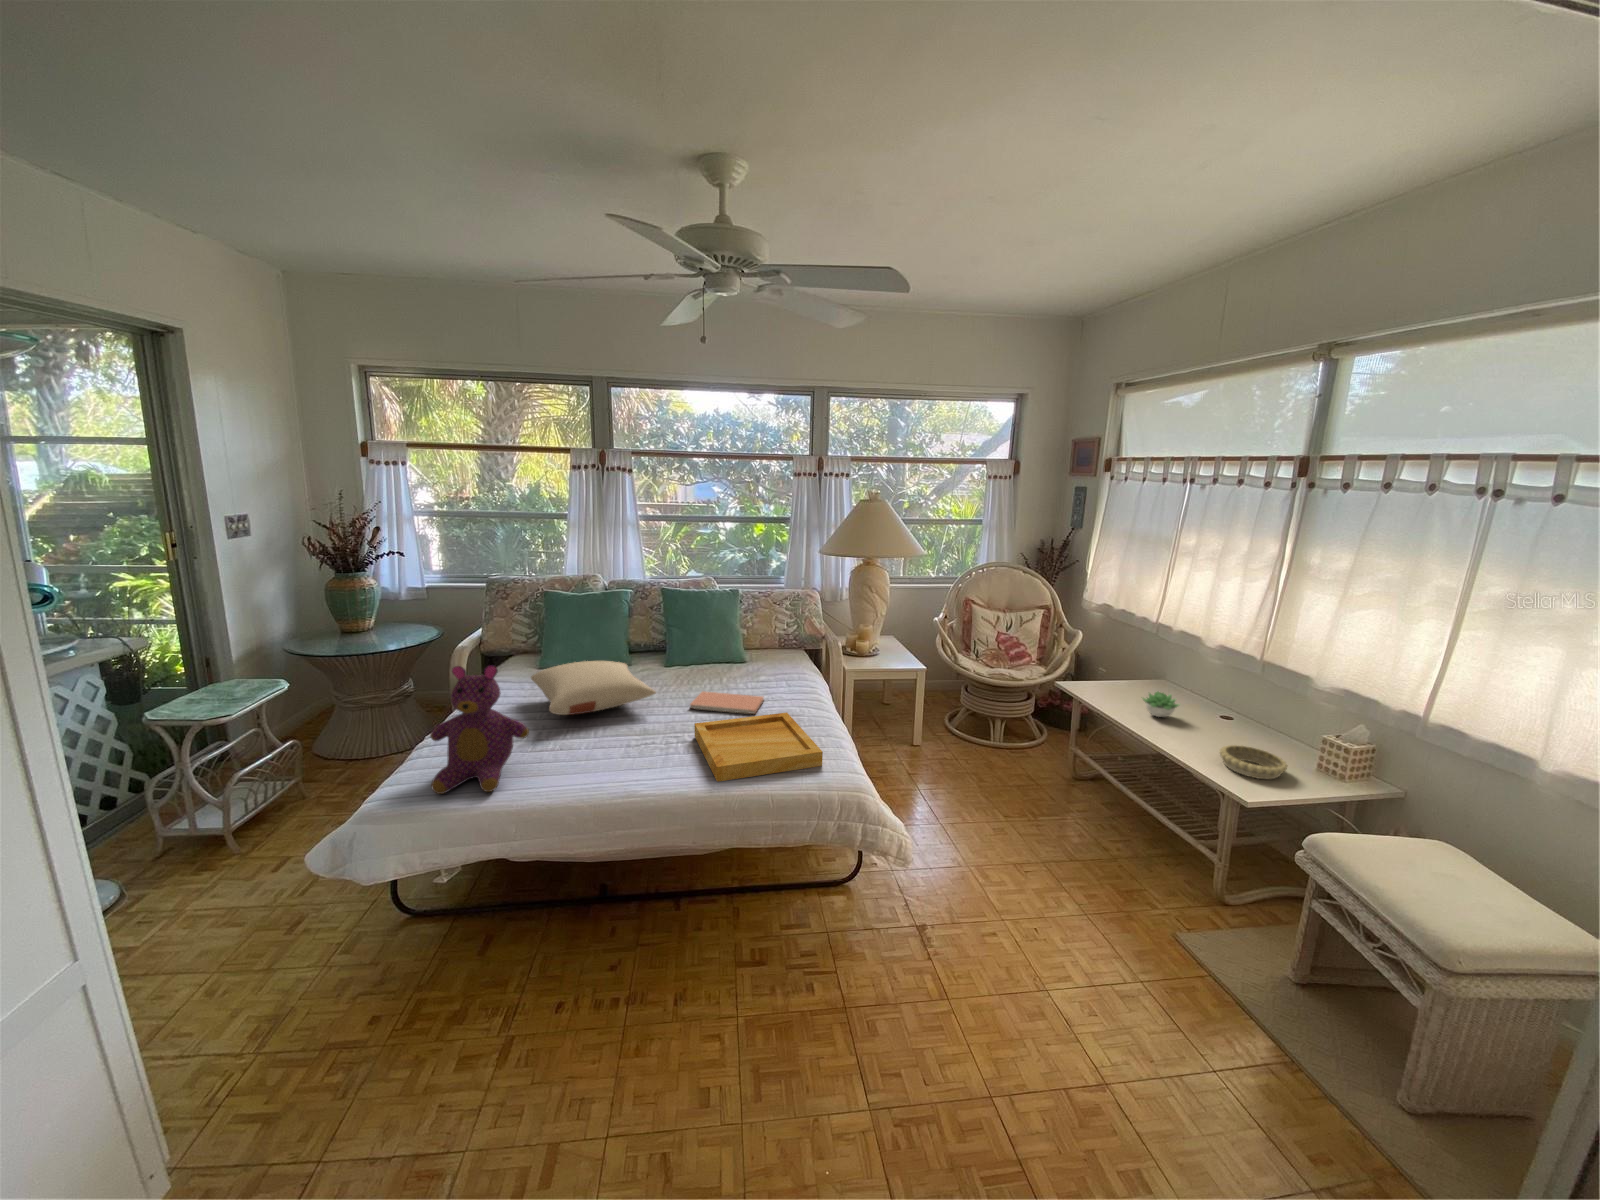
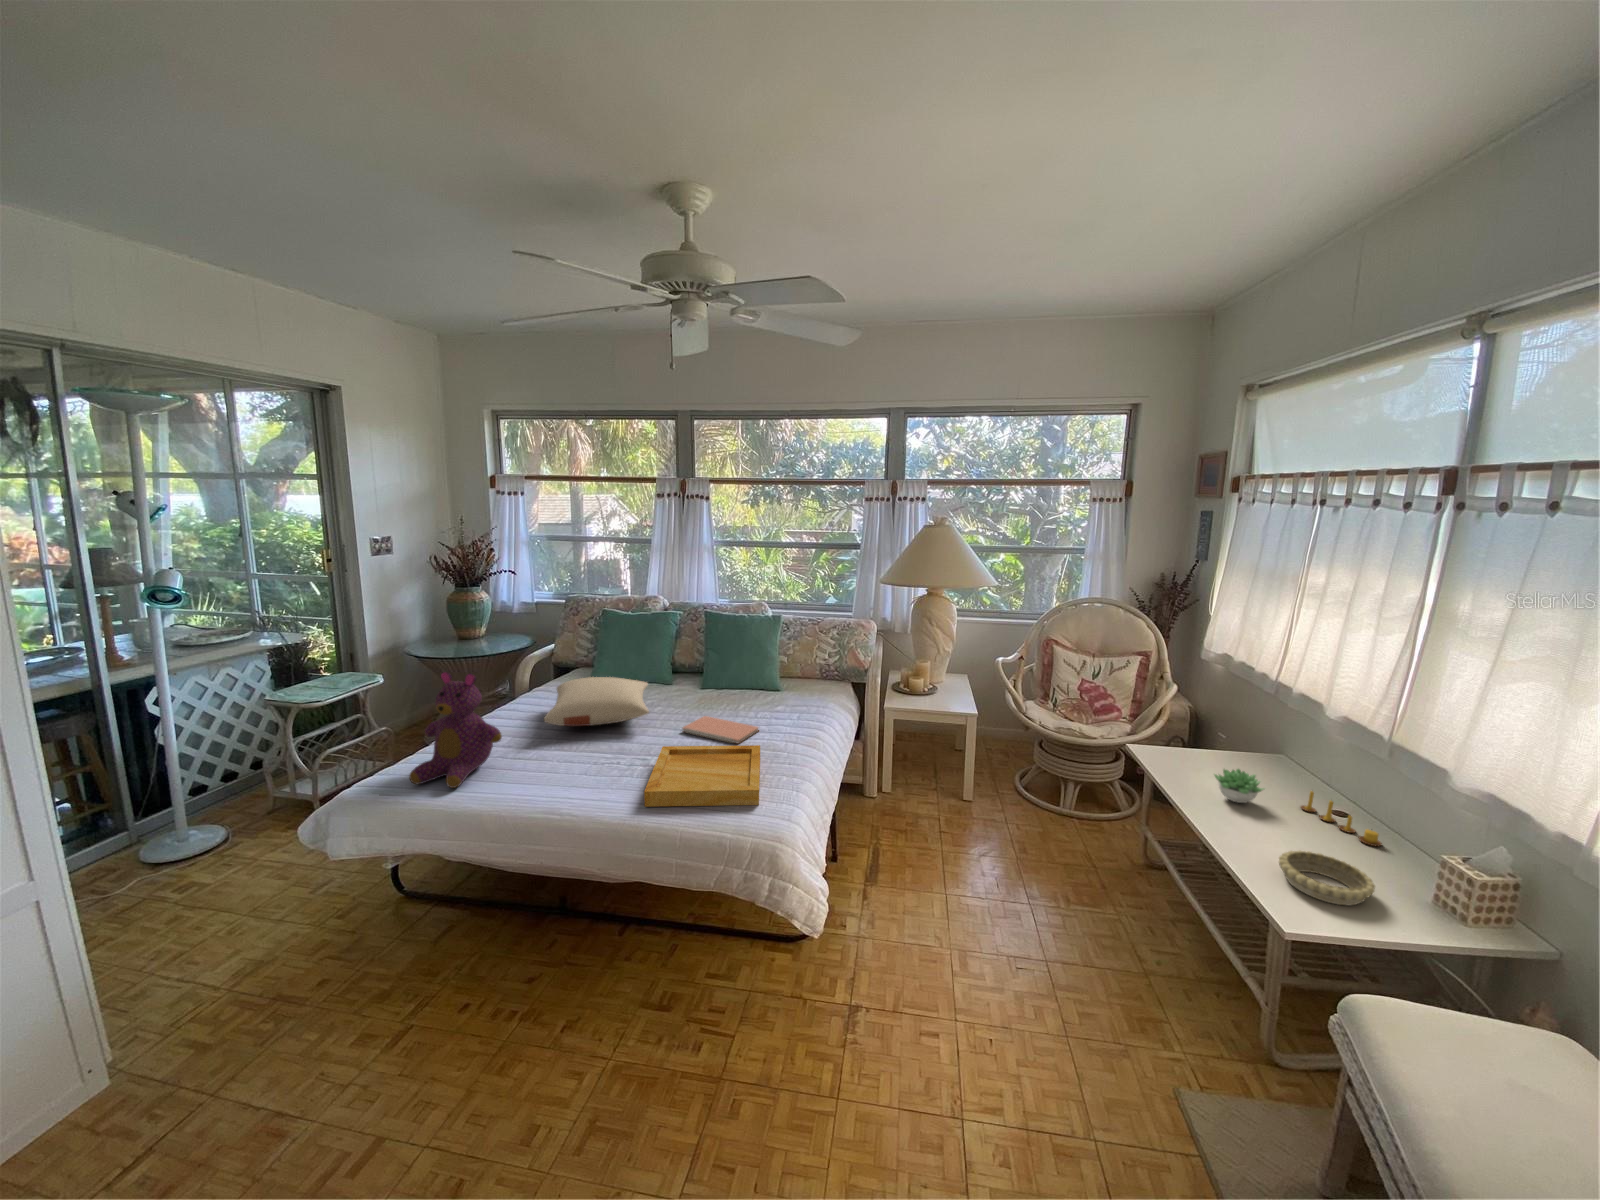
candle: none [1200,701,1264,737] -> present [1301,791,1382,846]

